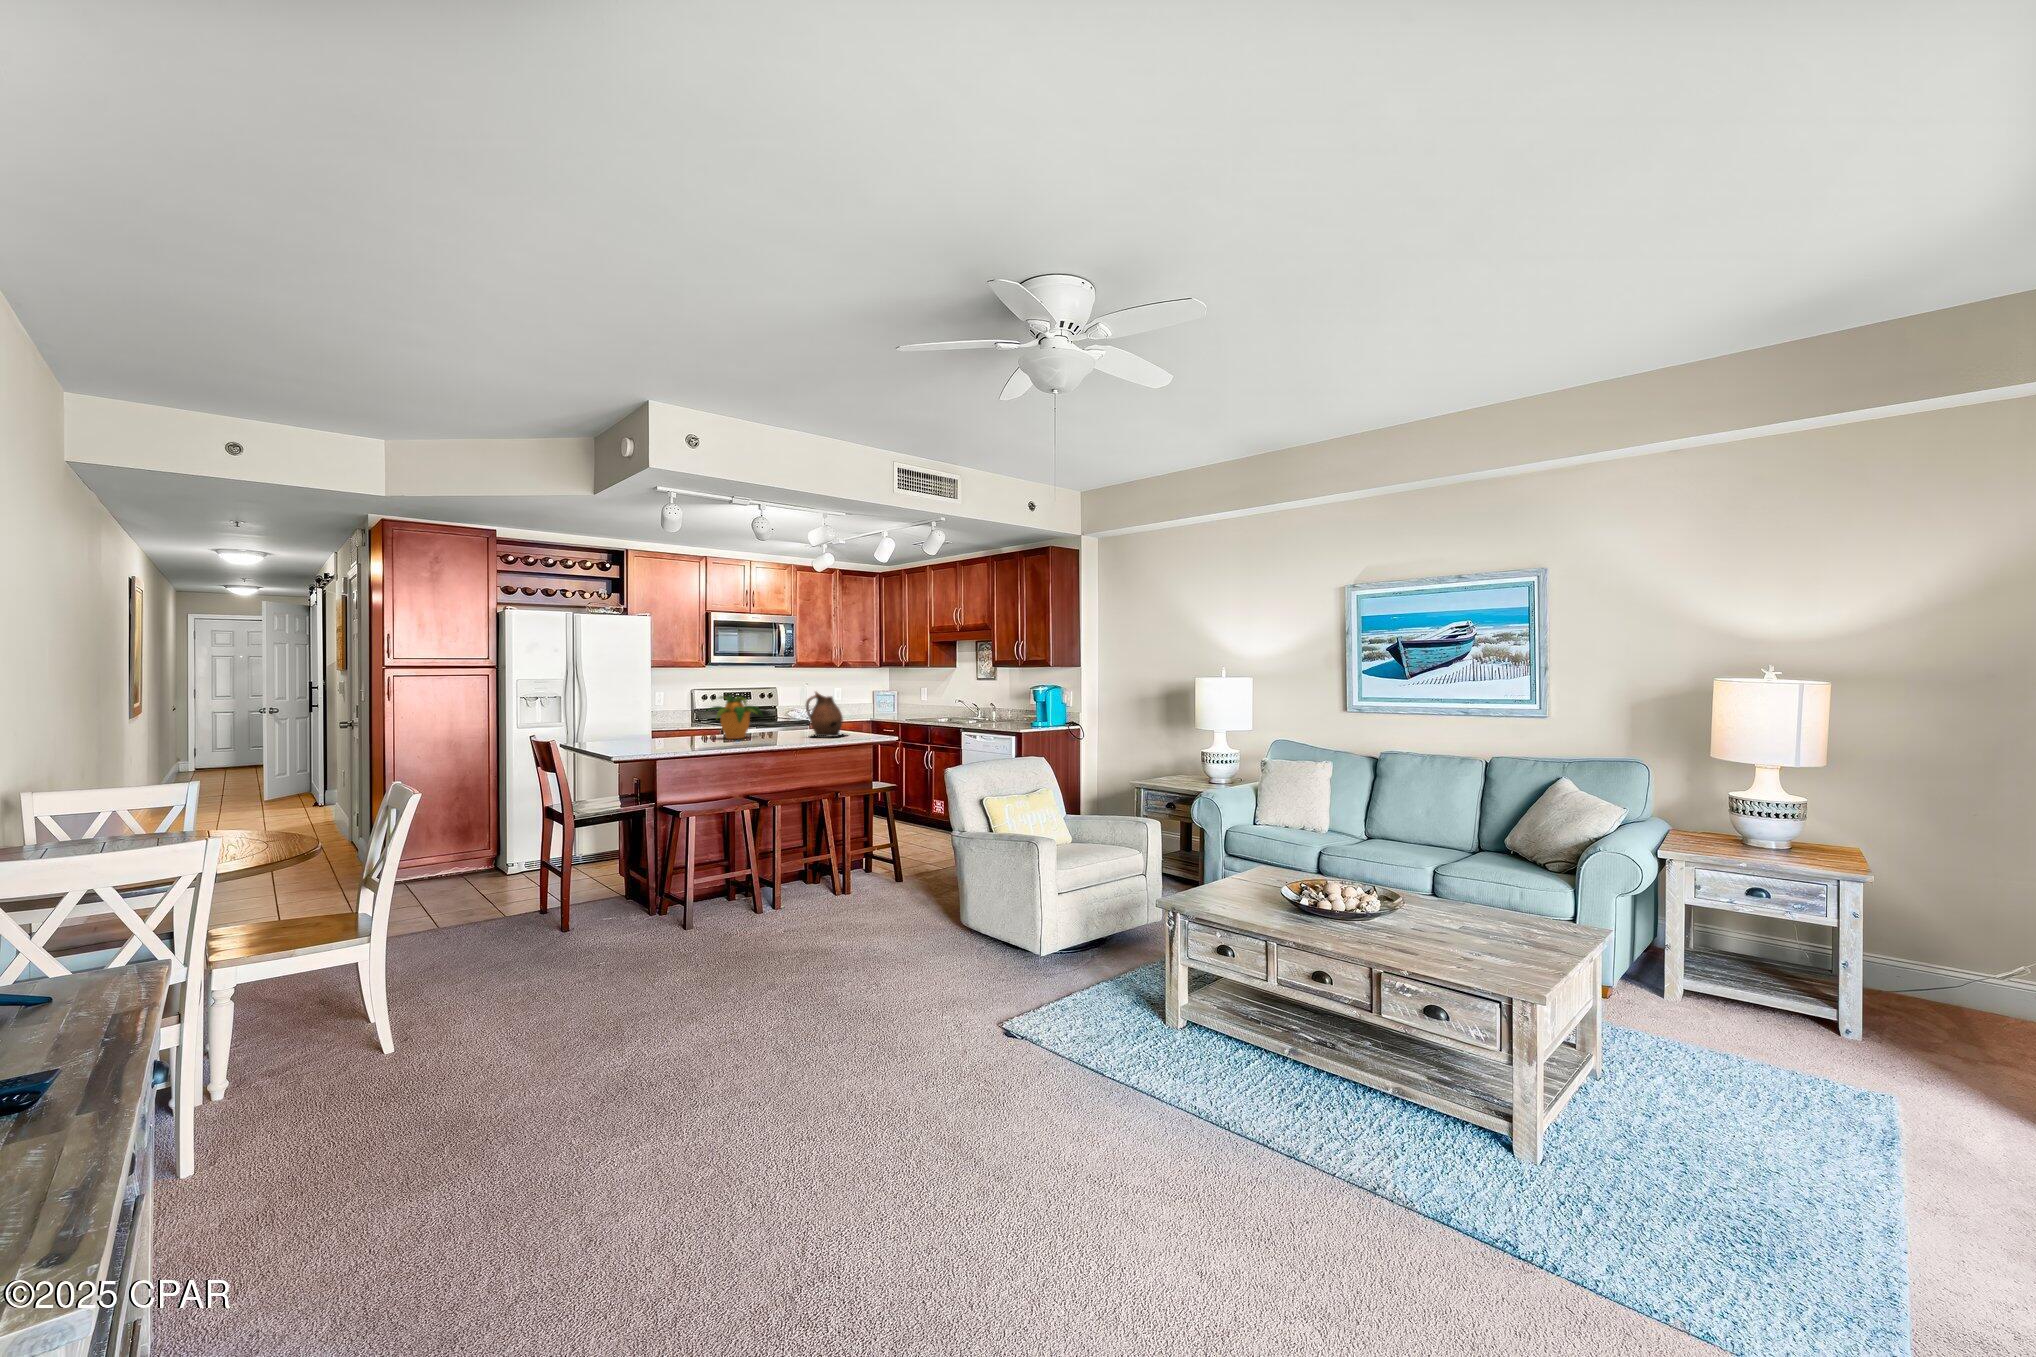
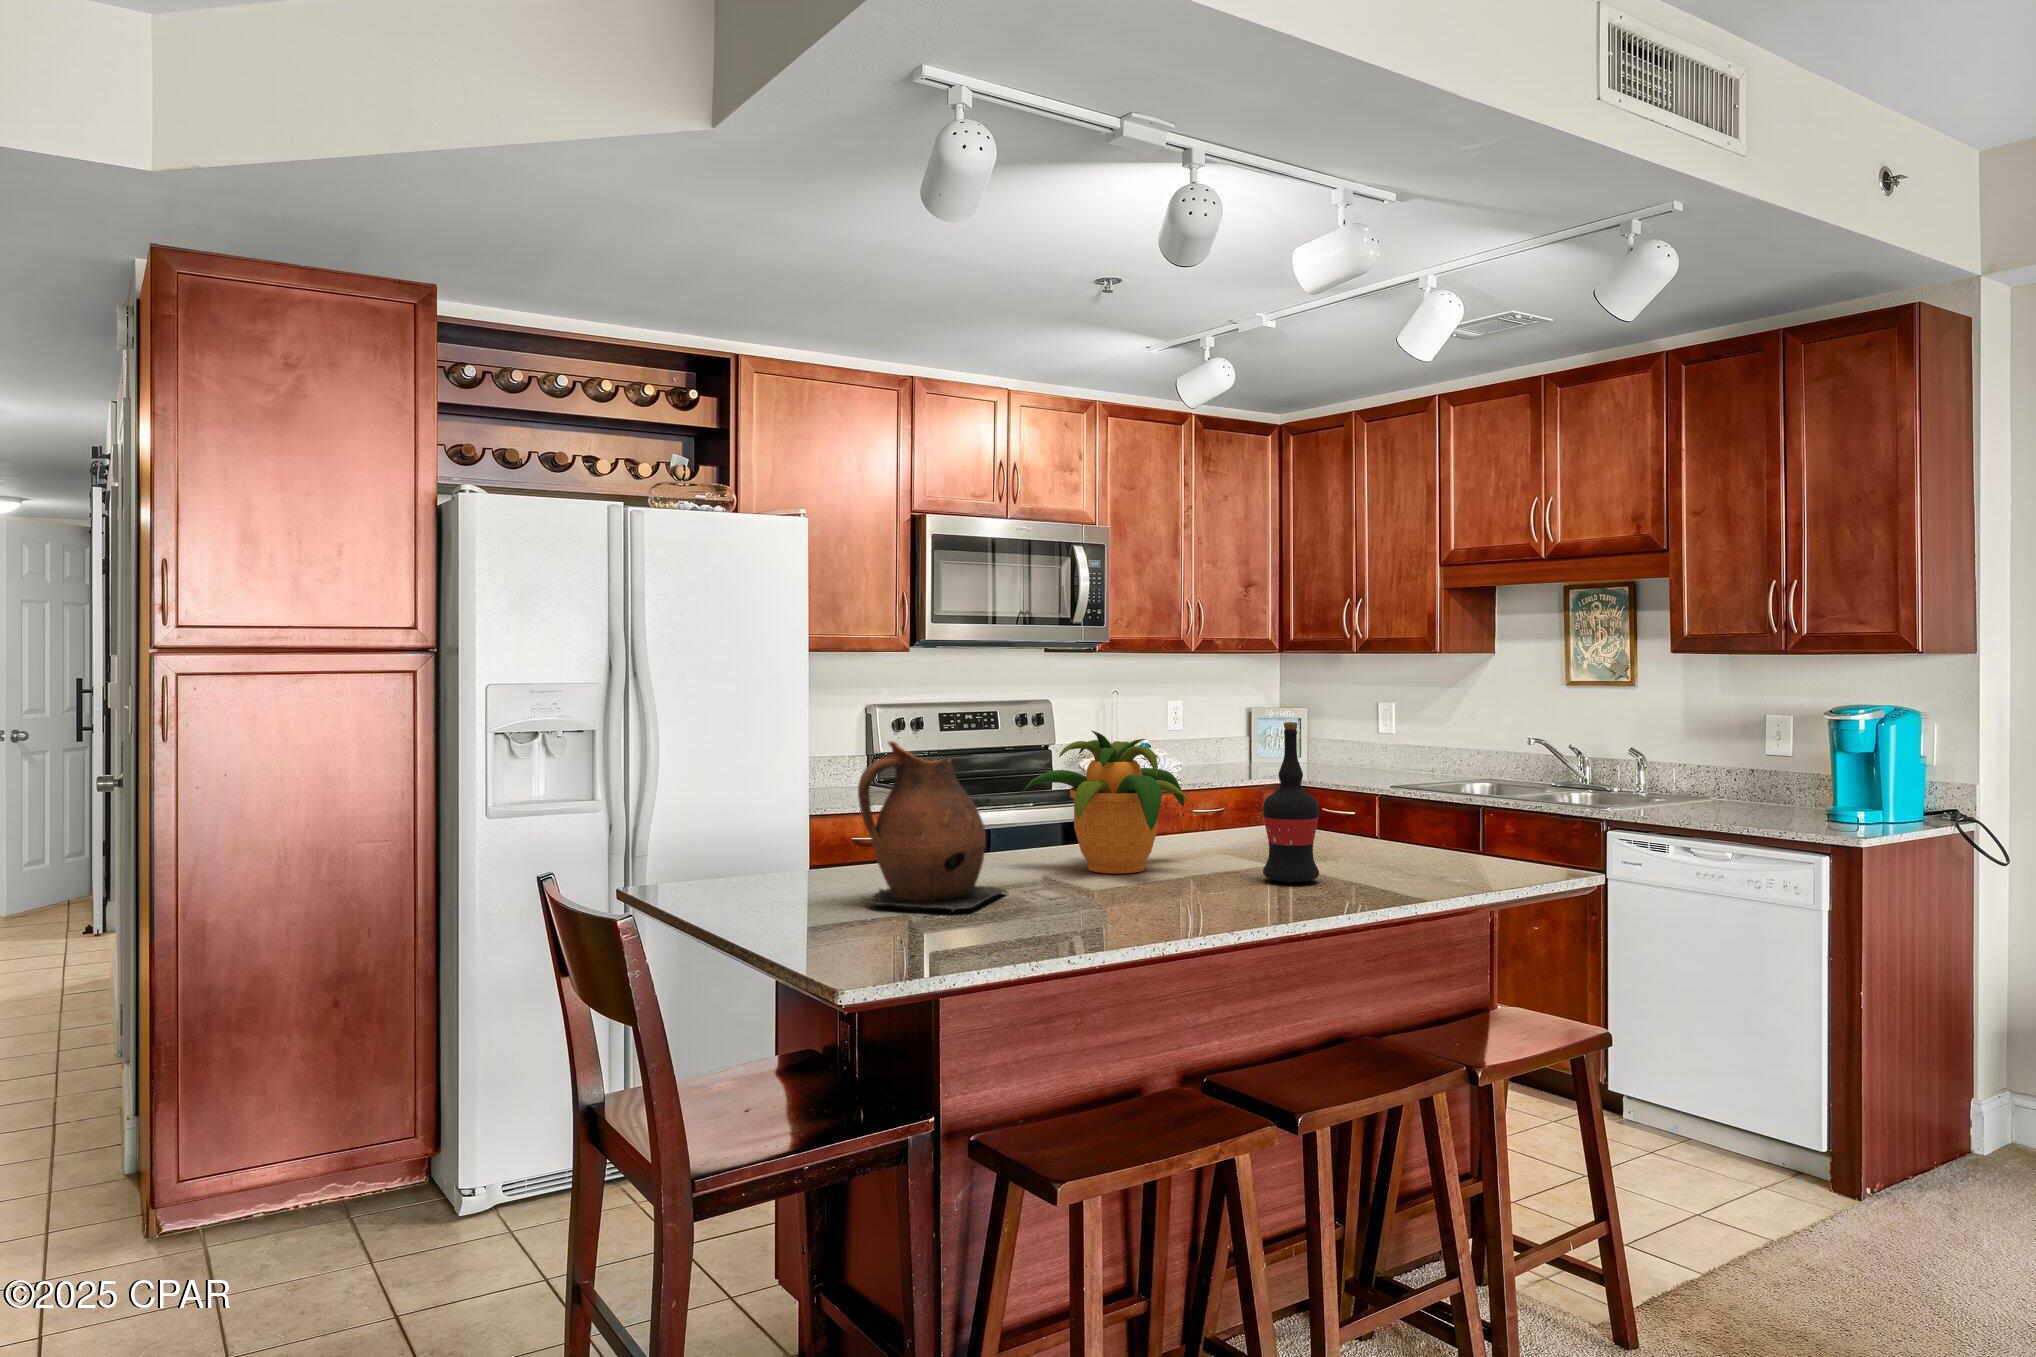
wine bottle: none [777,689,795,739] -> present [1263,722,1319,882]
ceramic pitcher: present [806,692,843,737] -> present [858,741,1007,912]

